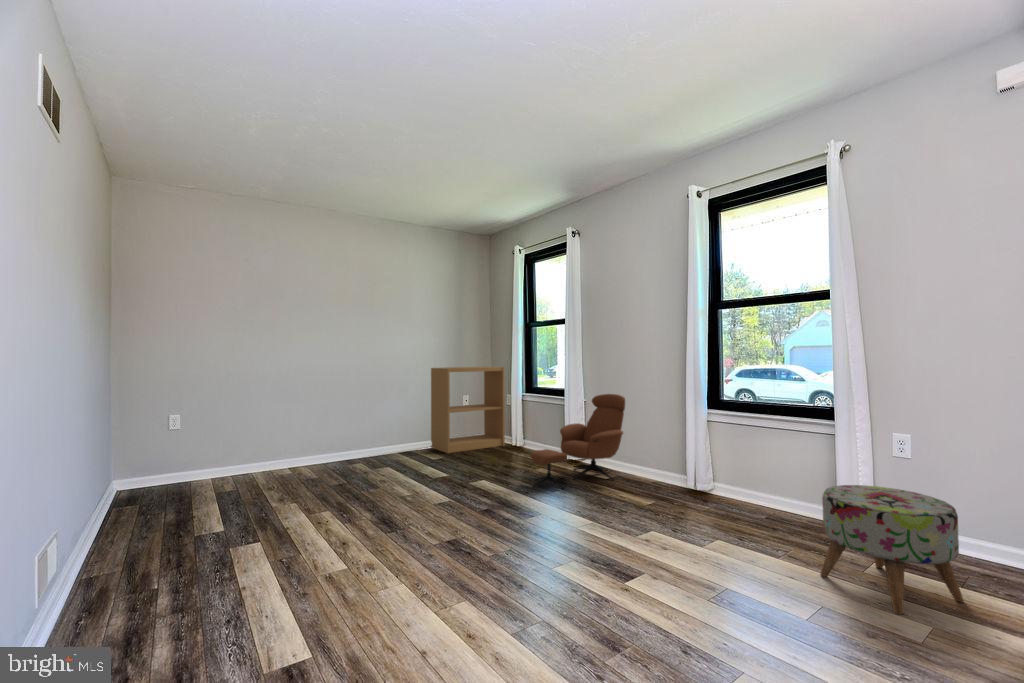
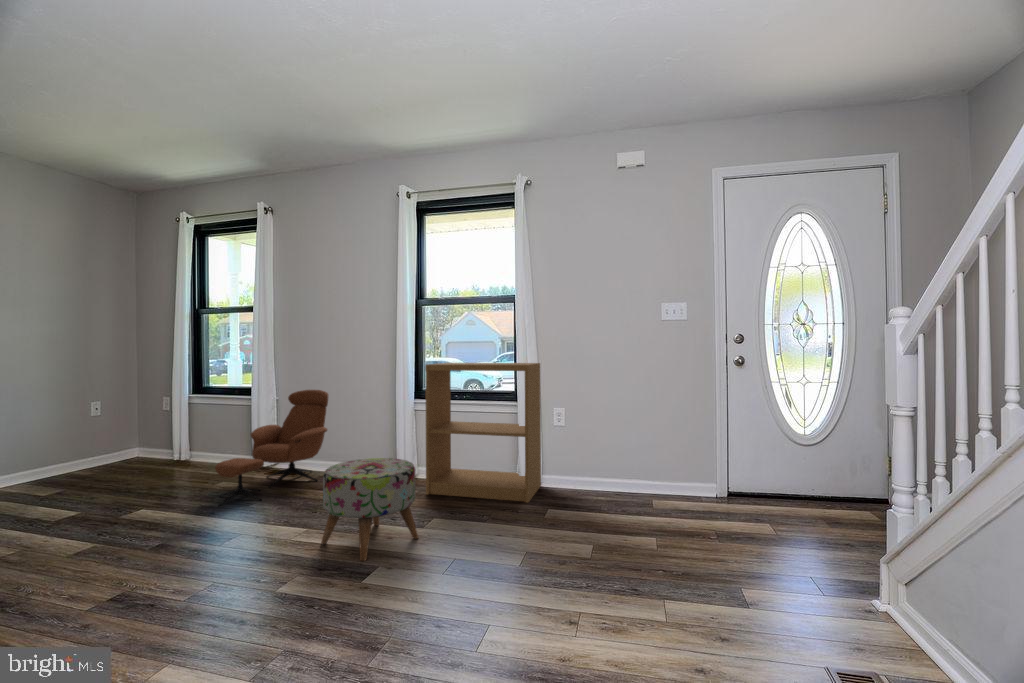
bookshelf: present [431,367,505,453] -> present [425,363,541,503]
ottoman: present [820,485,964,614] -> present [321,458,418,561]

